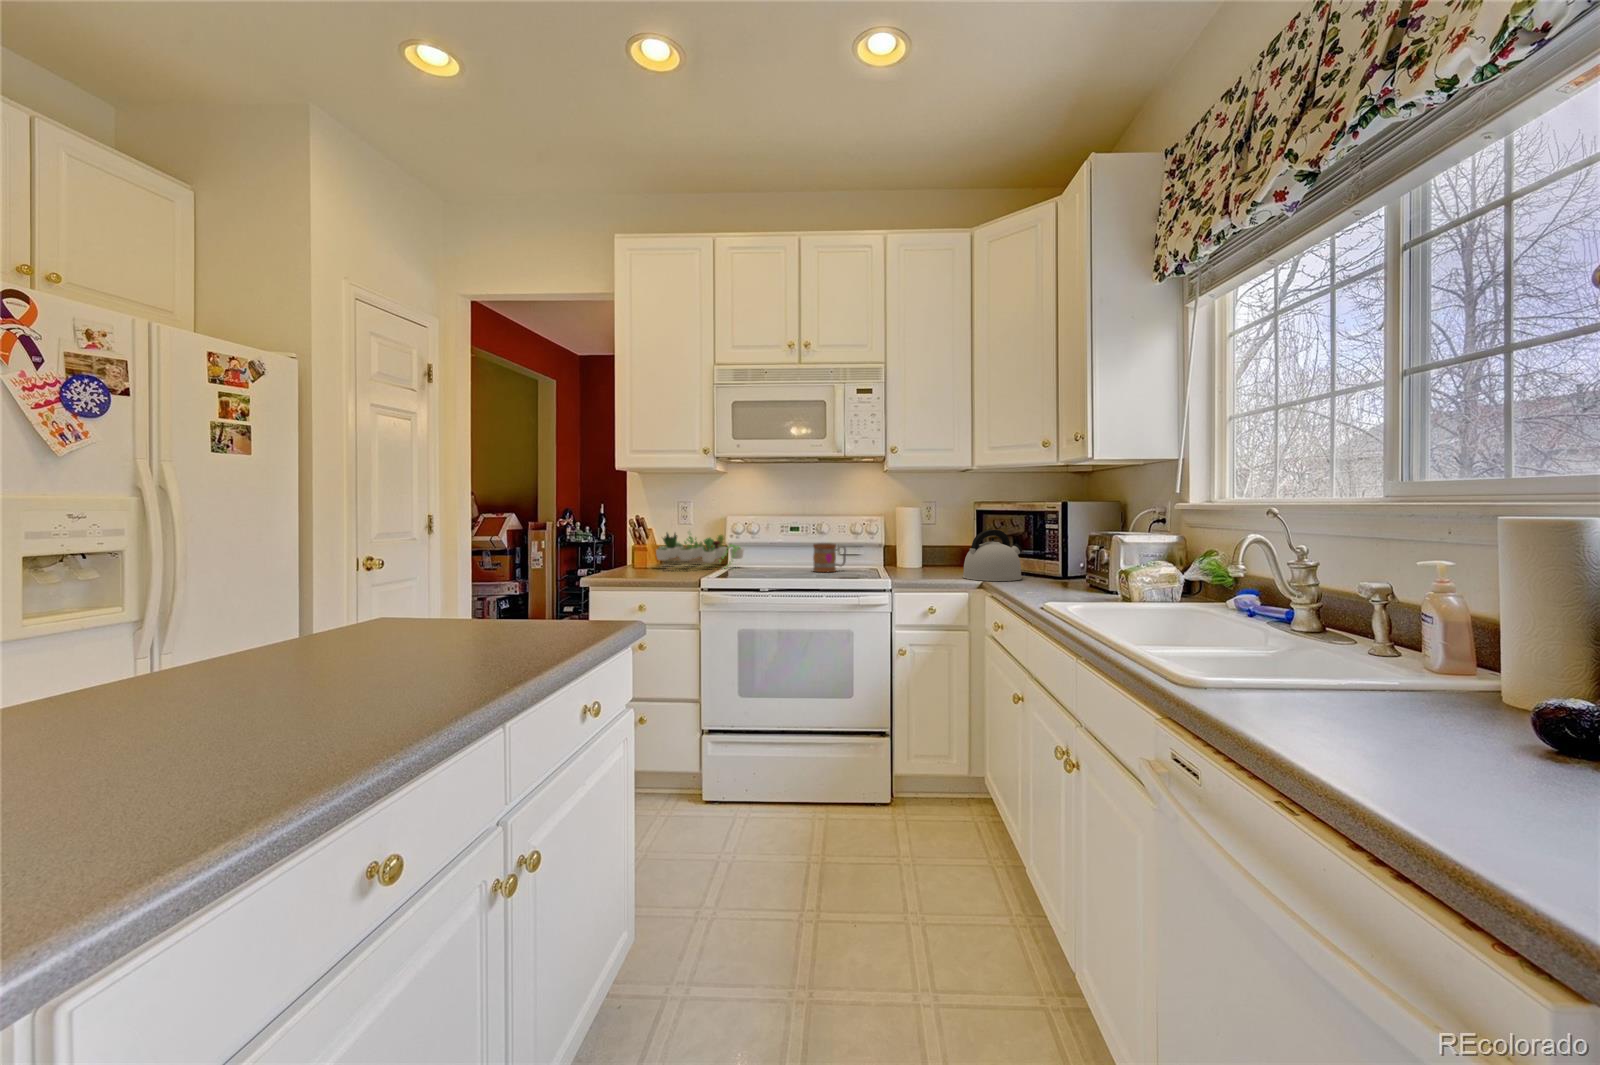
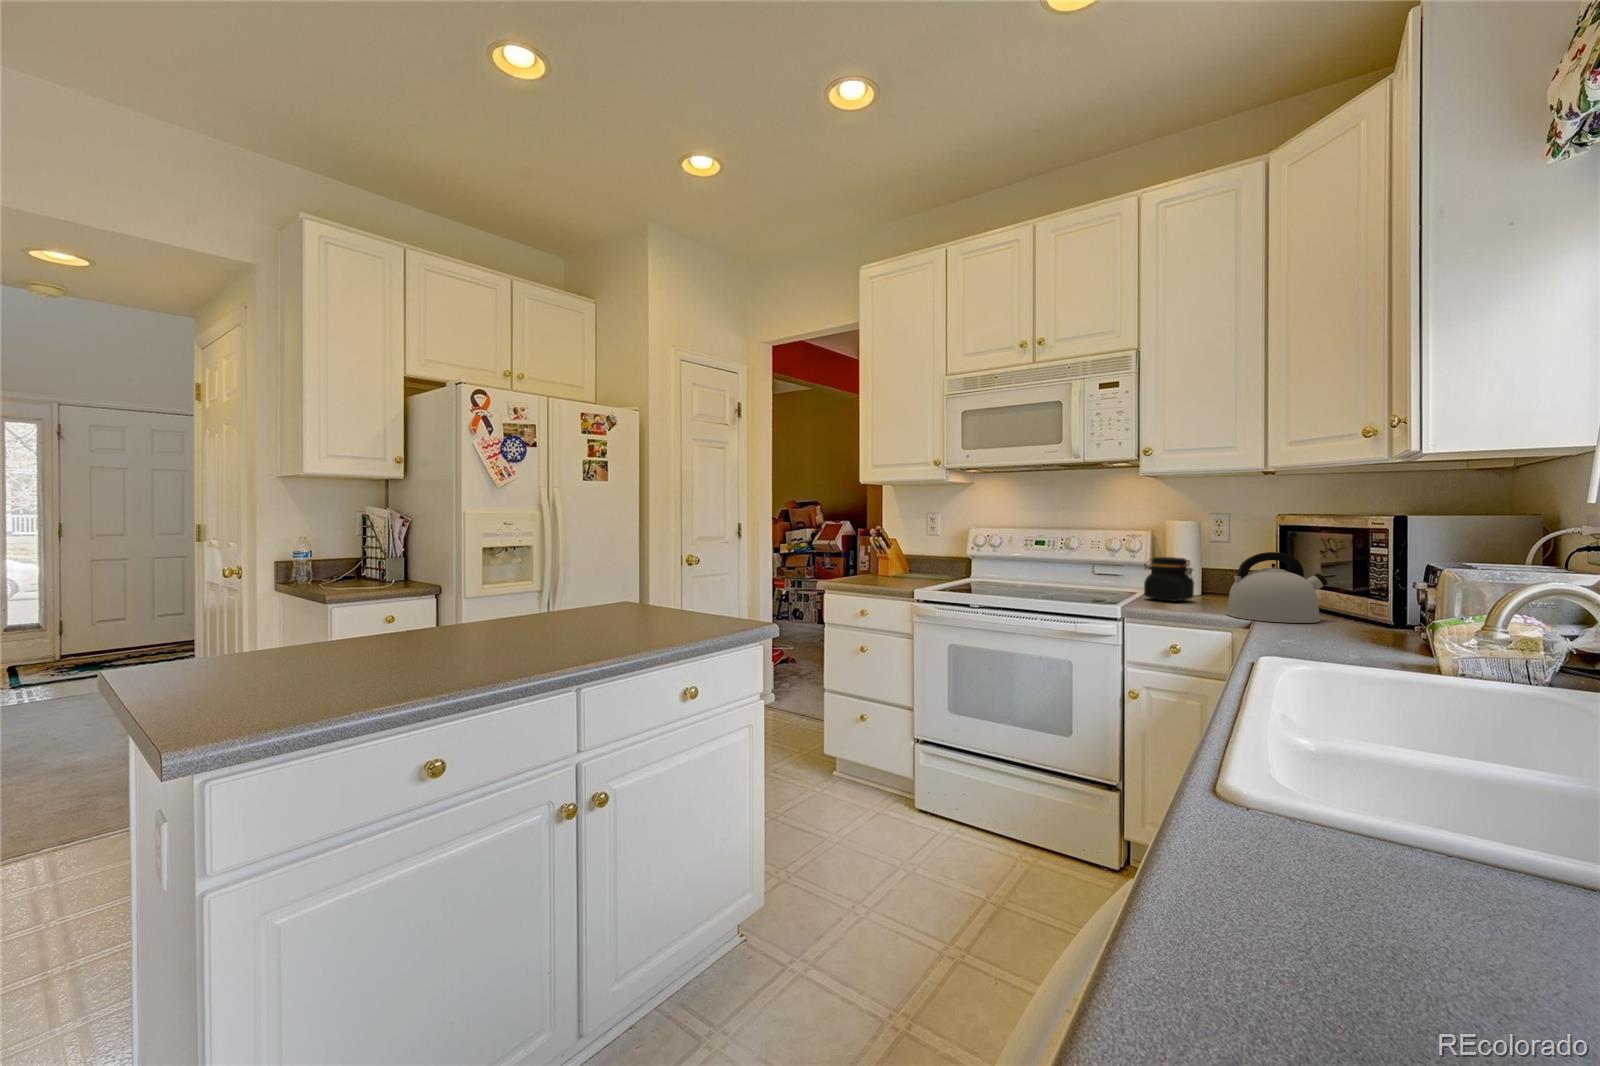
succulent plant: present [656,533,744,567] -> none [885,539,982,583]
jar: none [889,537,927,572] -> present [1144,557,1194,601]
mug: present [813,543,846,572] -> none [1045,561,1089,594]

